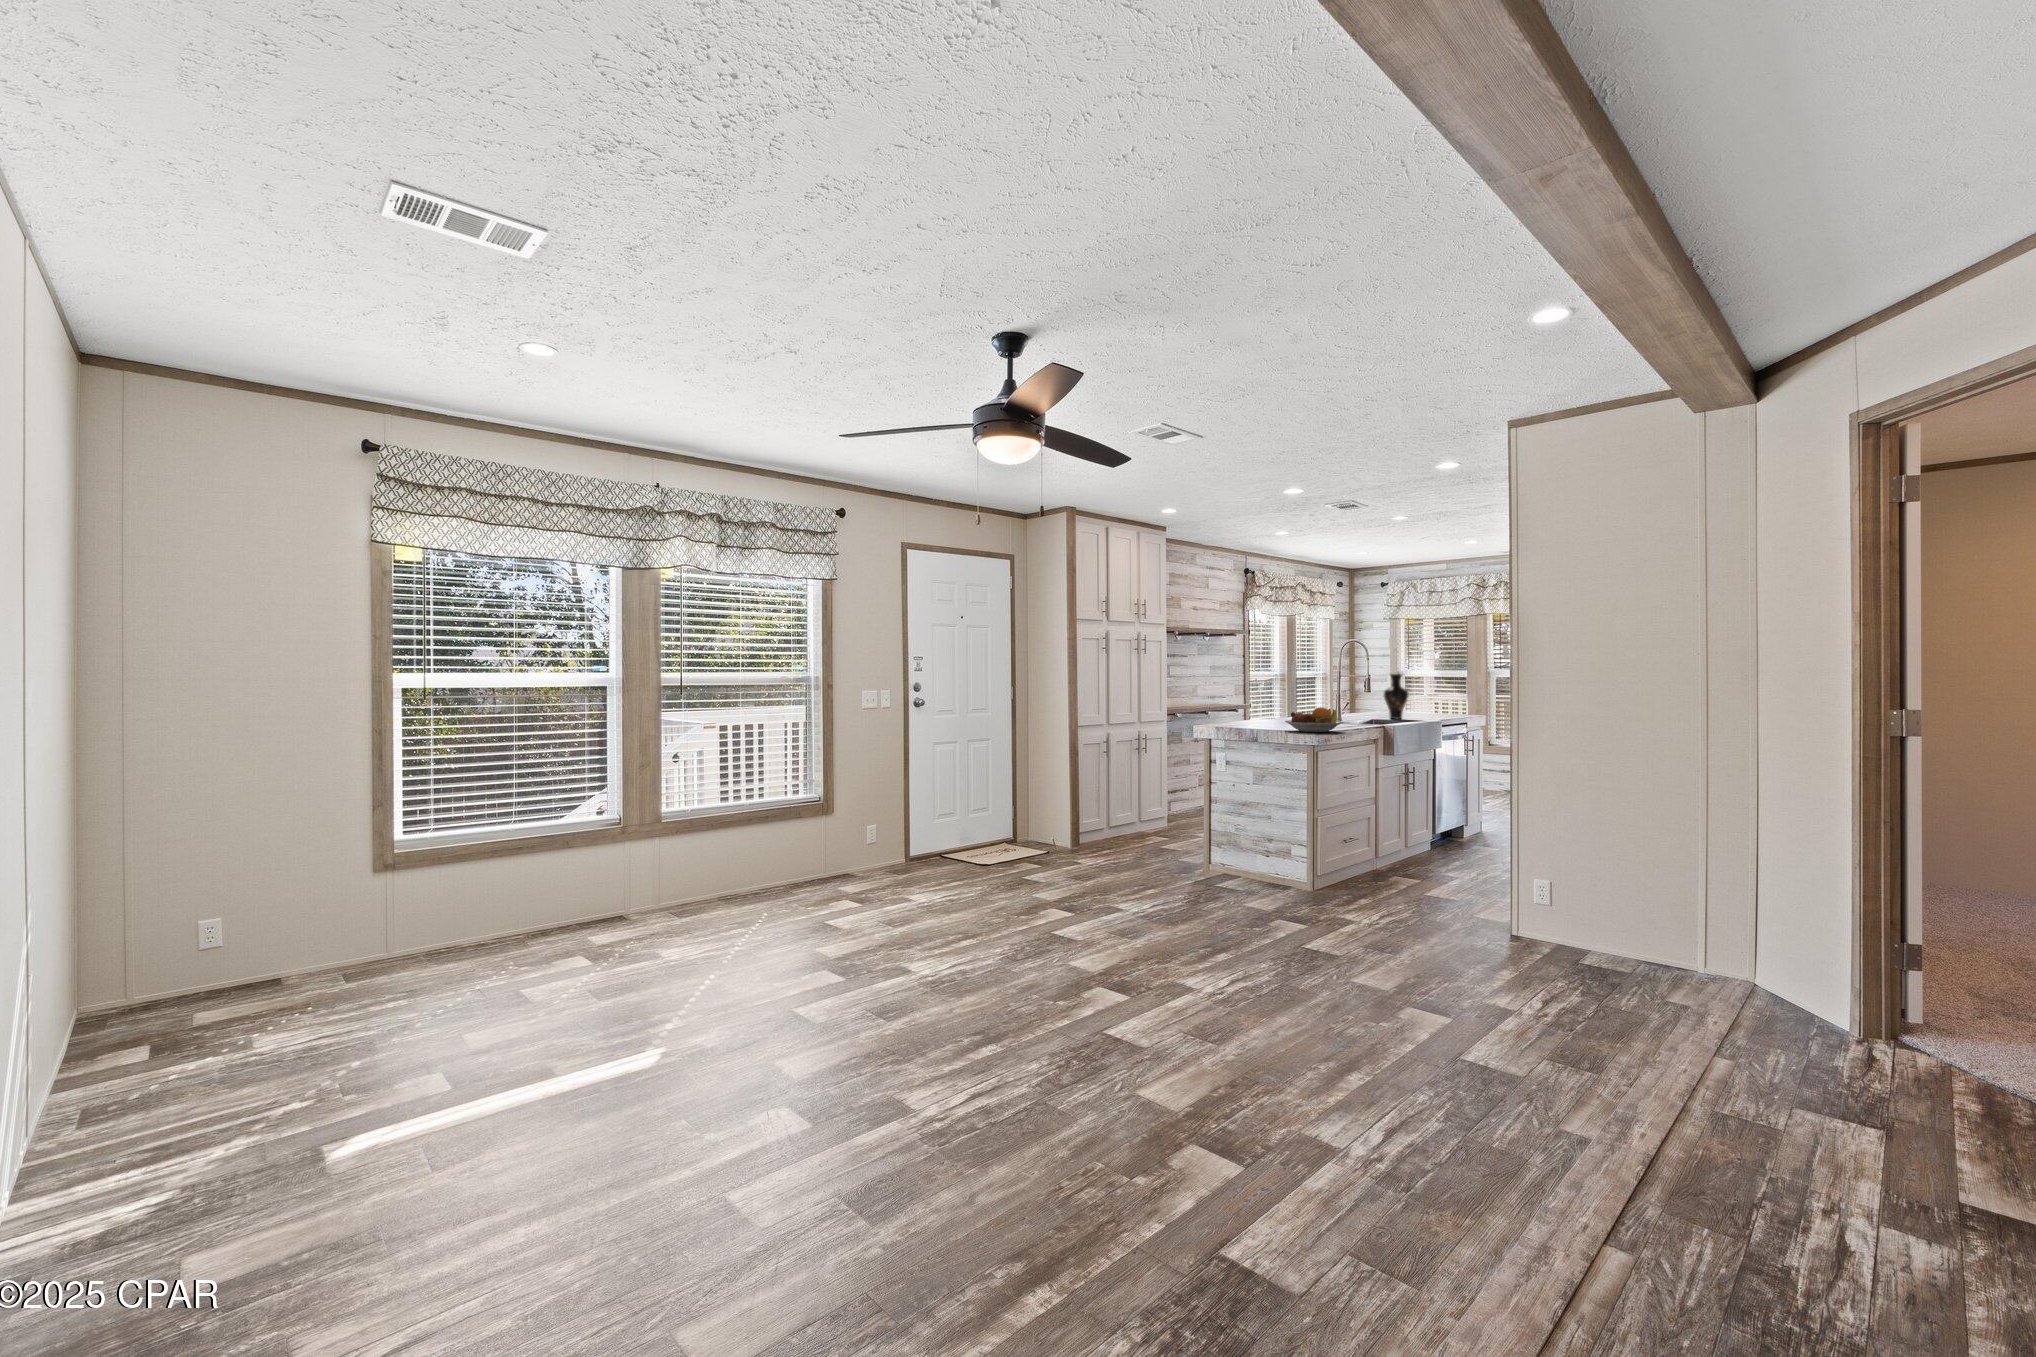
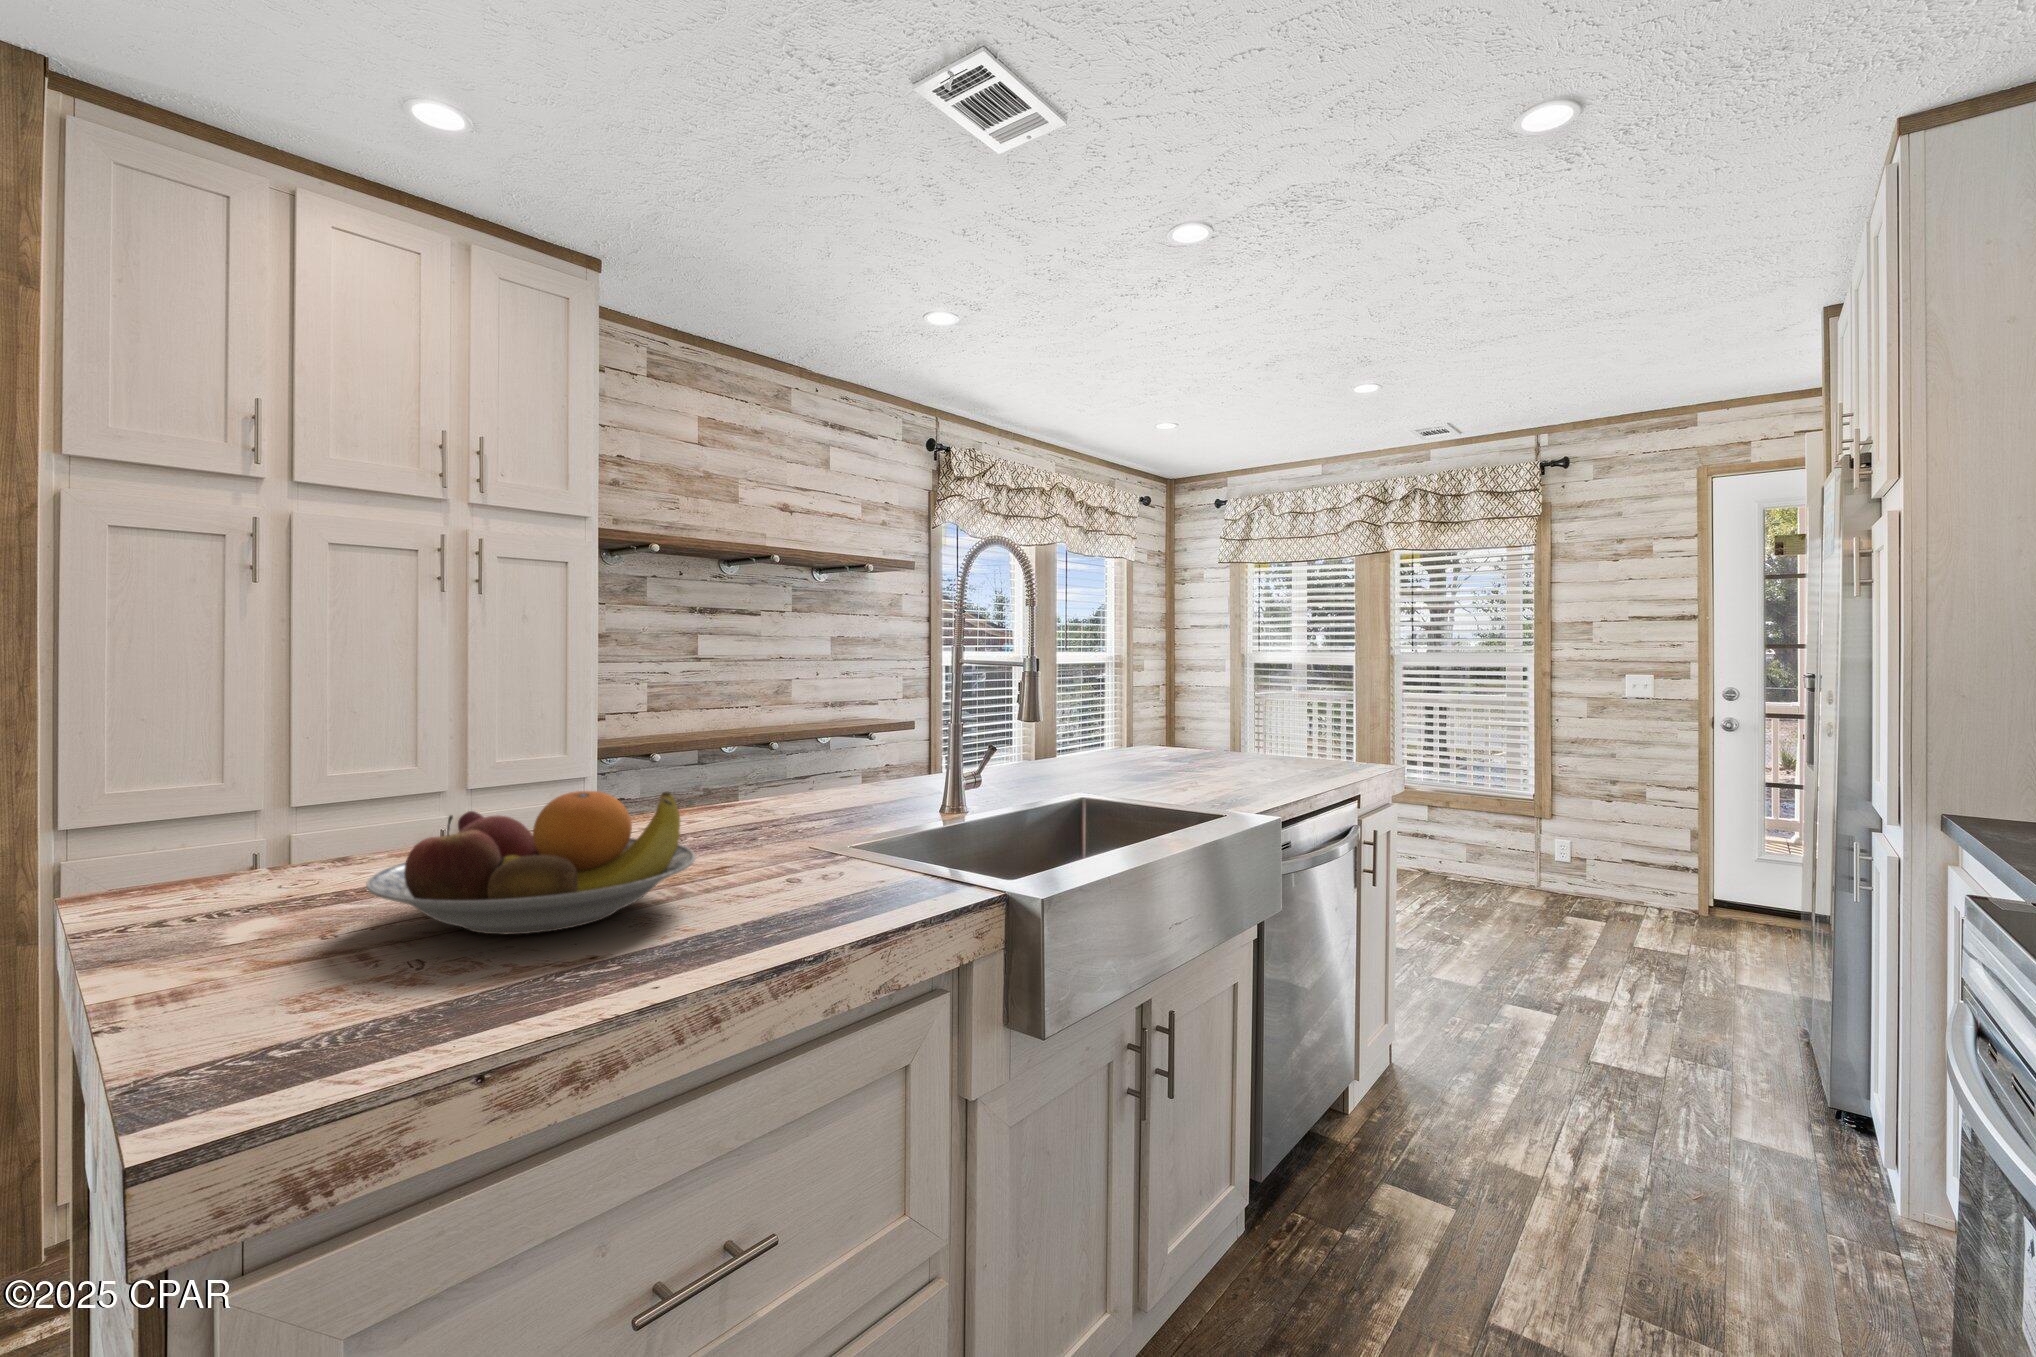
vase: present [1384,674,1408,719] -> none [1117,646,1182,774]

